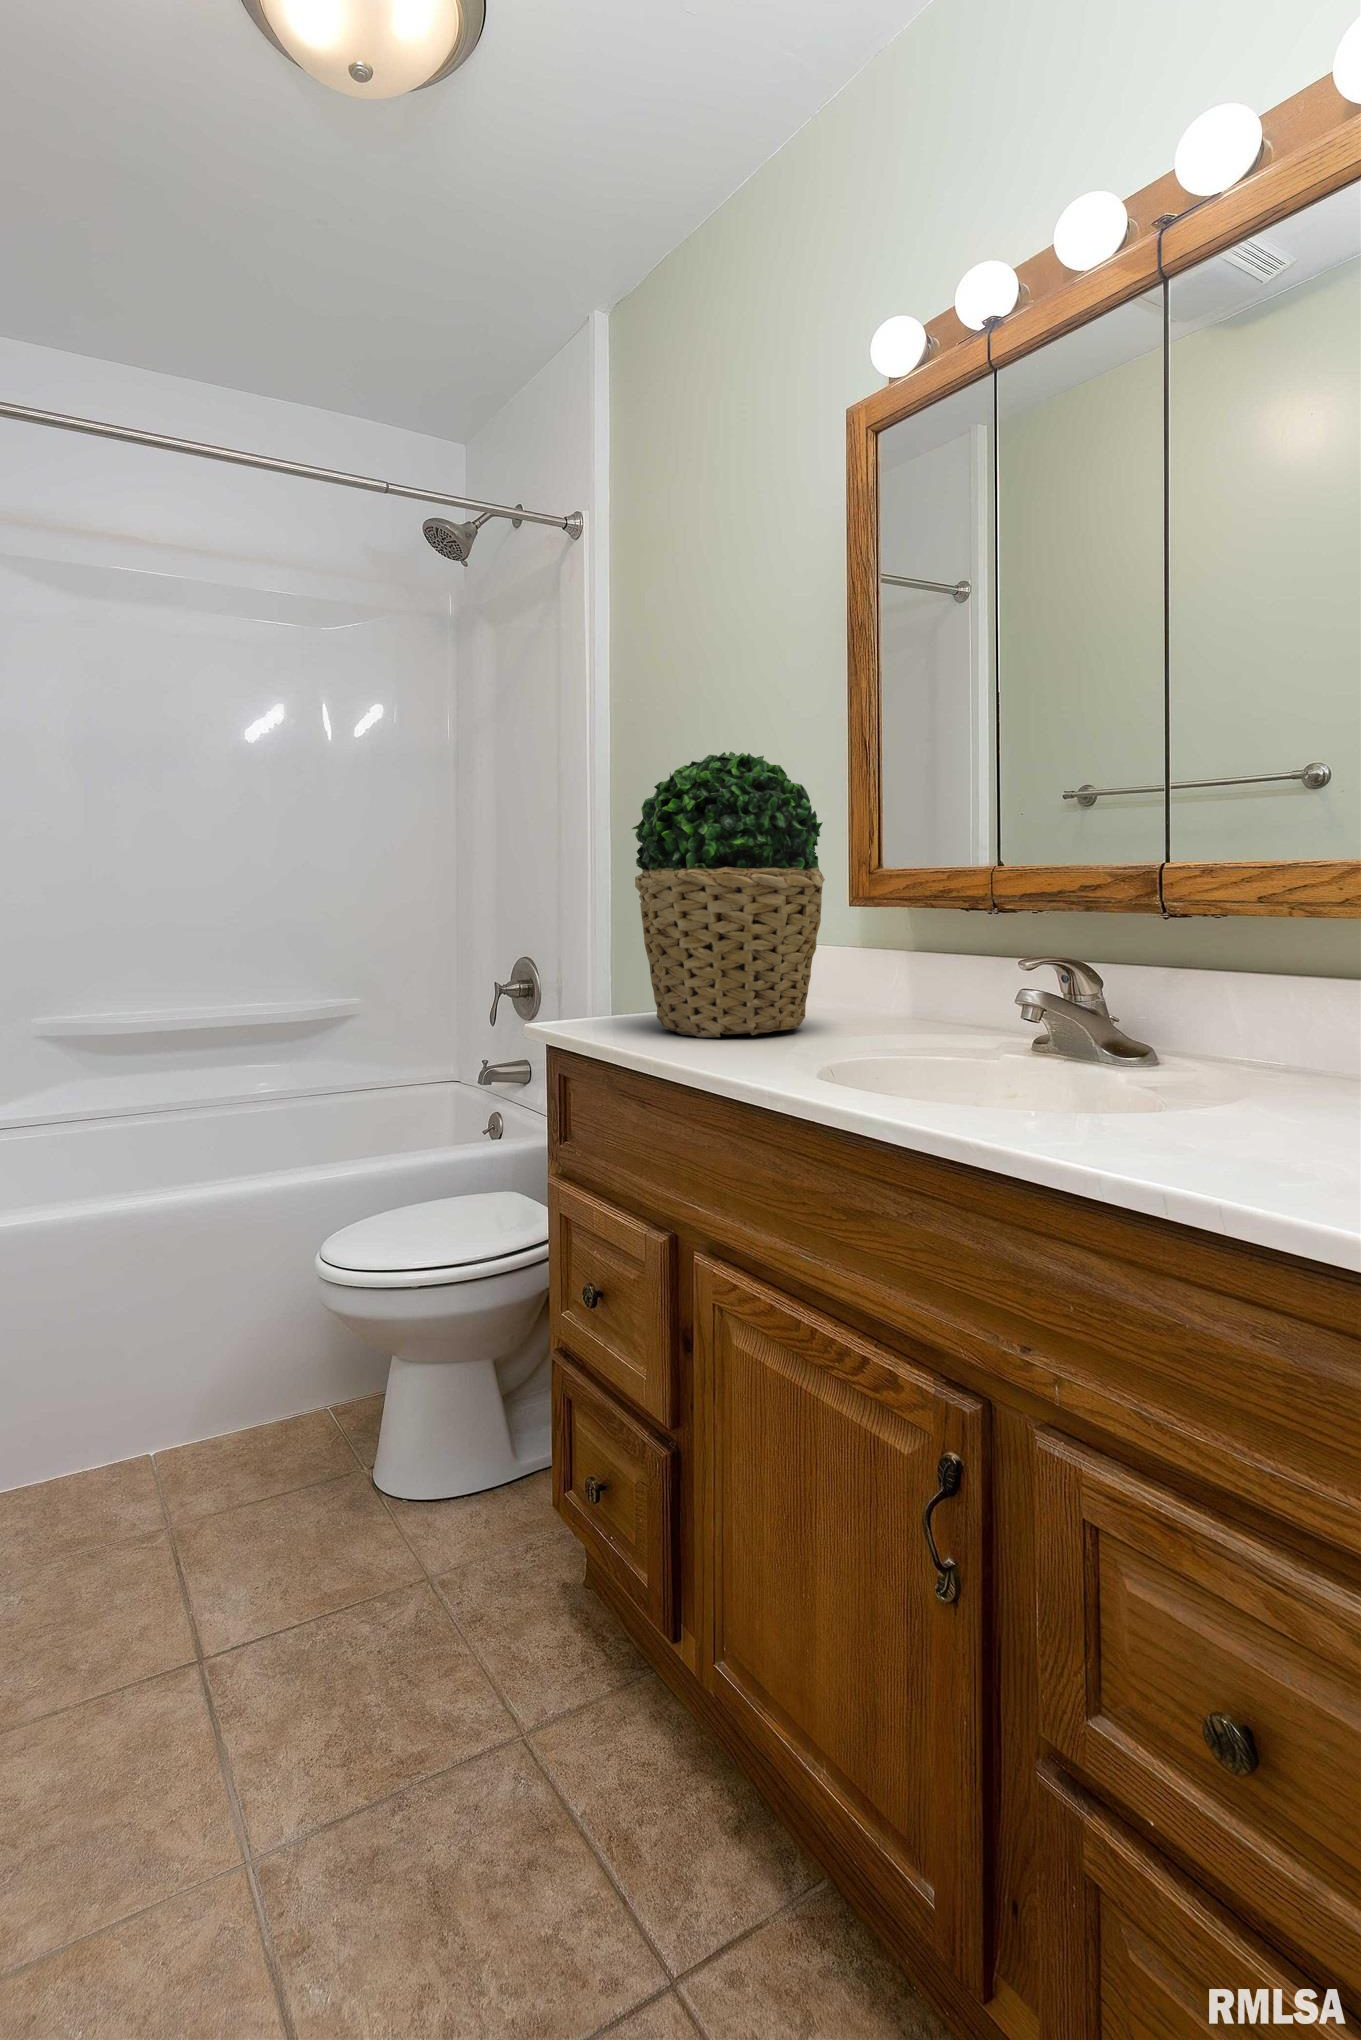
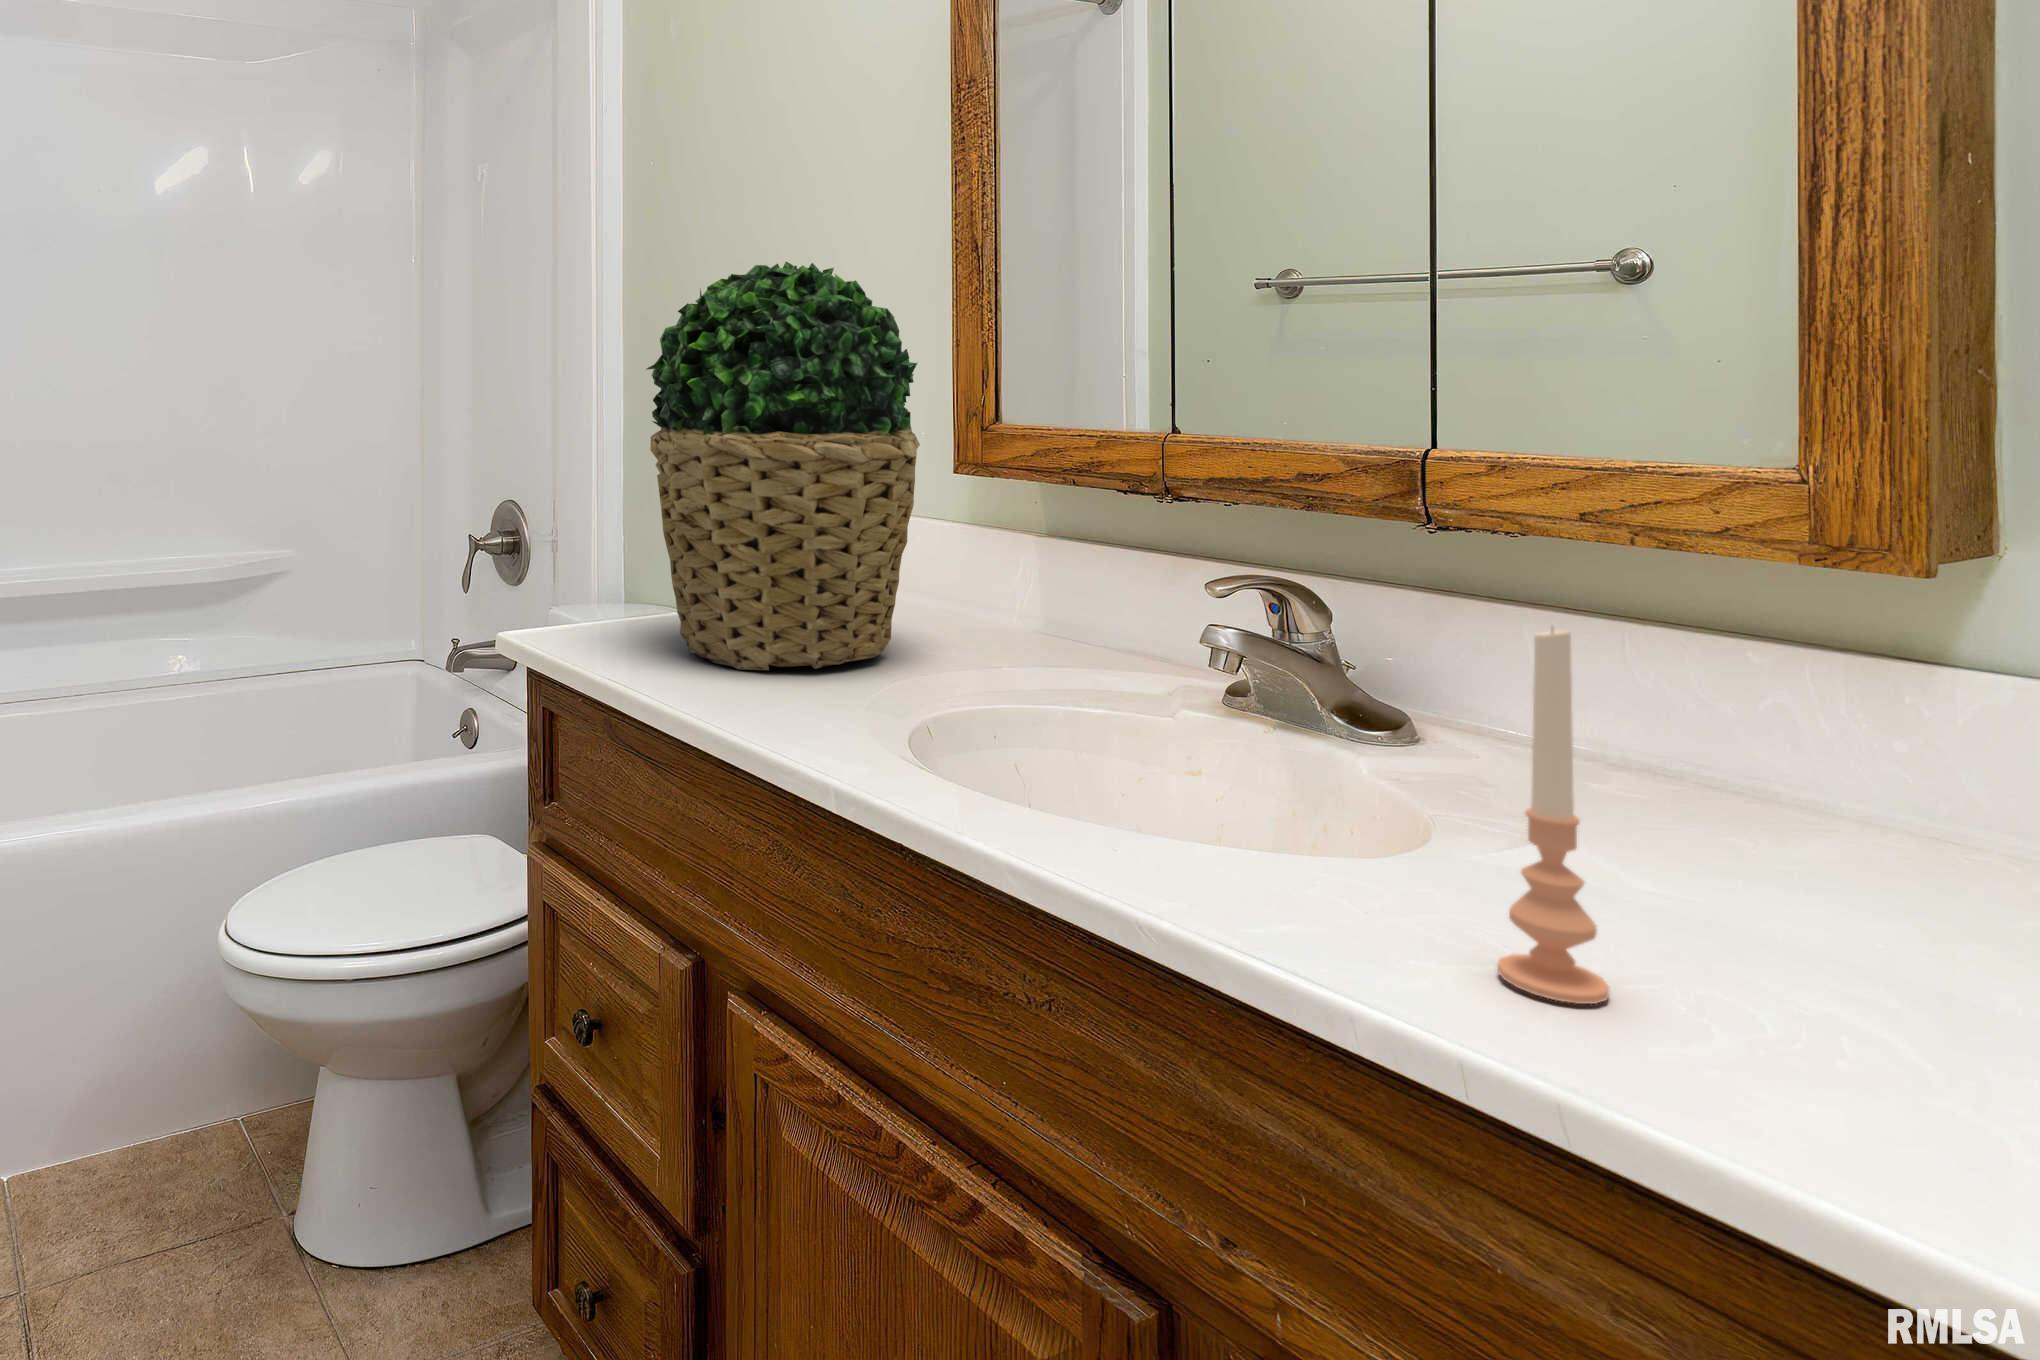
candle: none [1193,928,1261,1165] -> present [1497,630,1609,1004]

